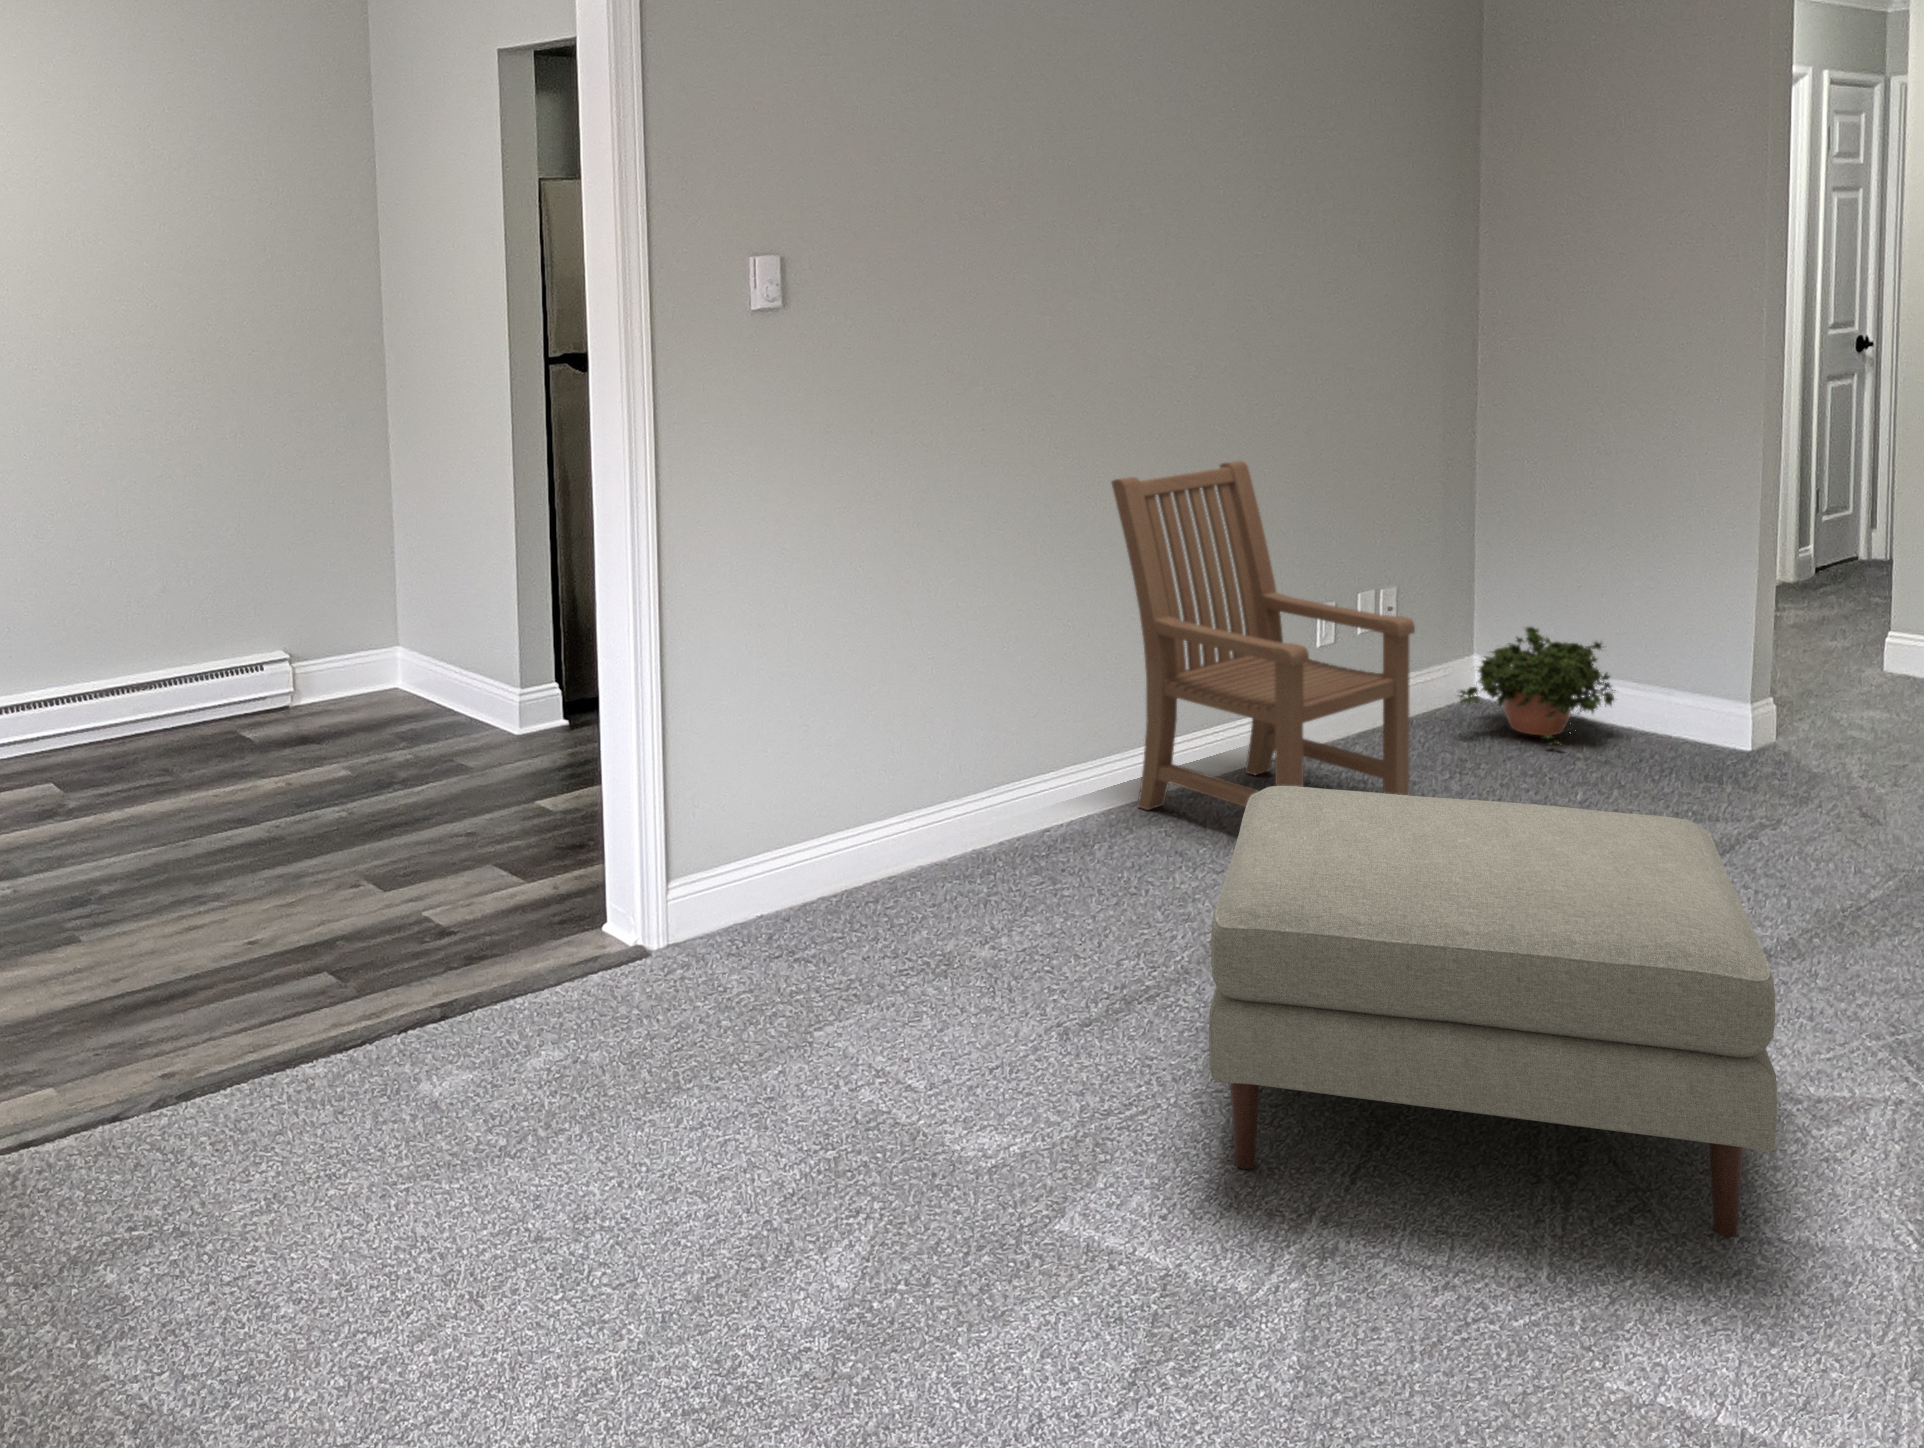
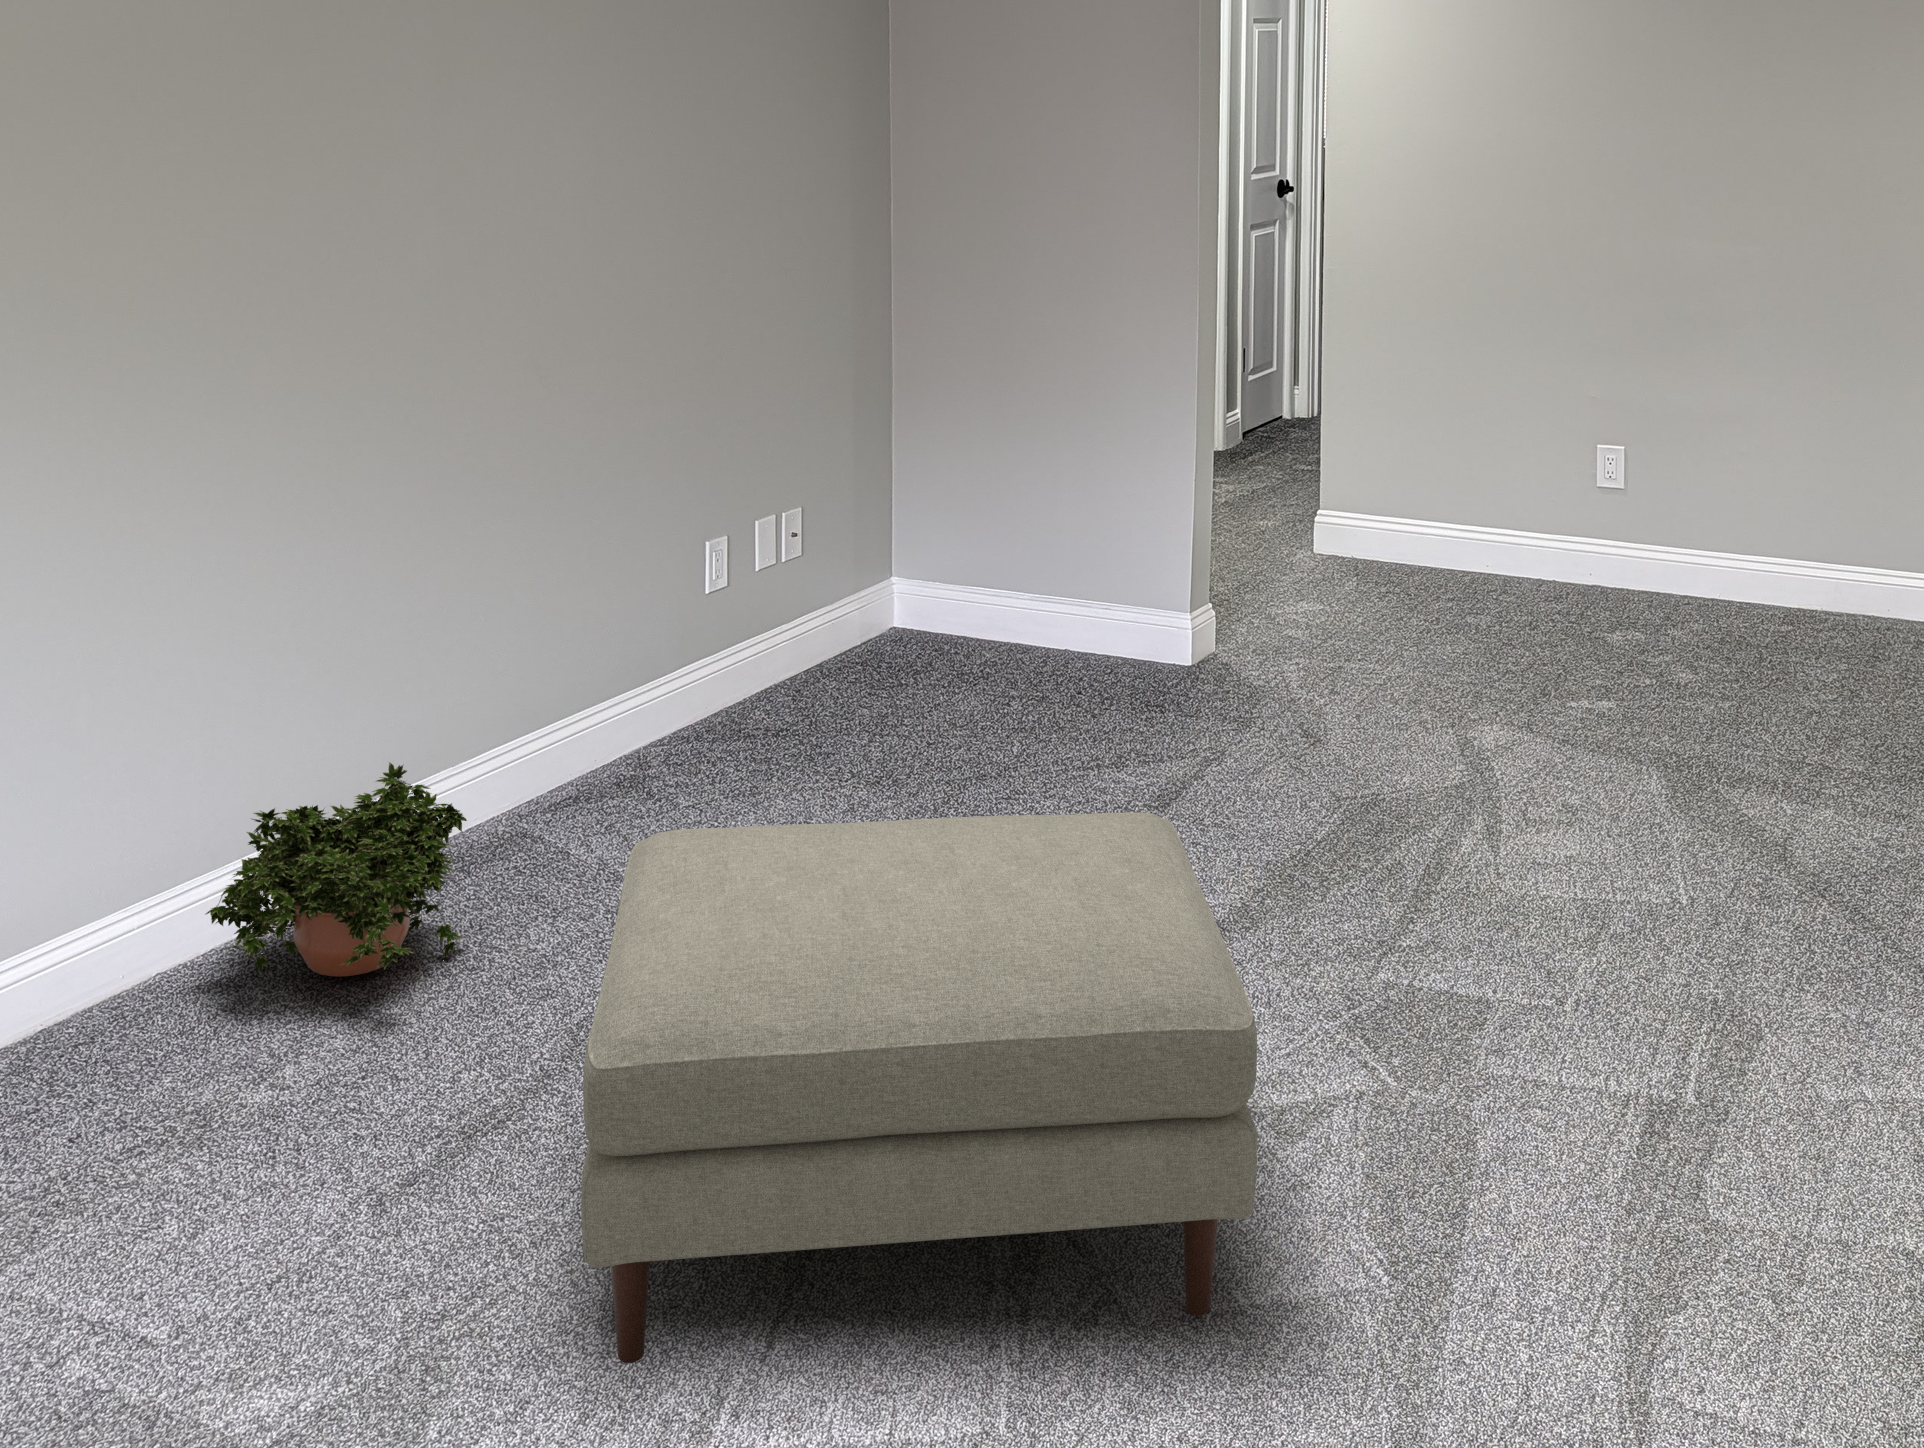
armchair: present [1111,461,1415,810] -> none [437,371,831,878]
potted plant: present [1458,627,1616,746] -> present [206,762,467,977]

